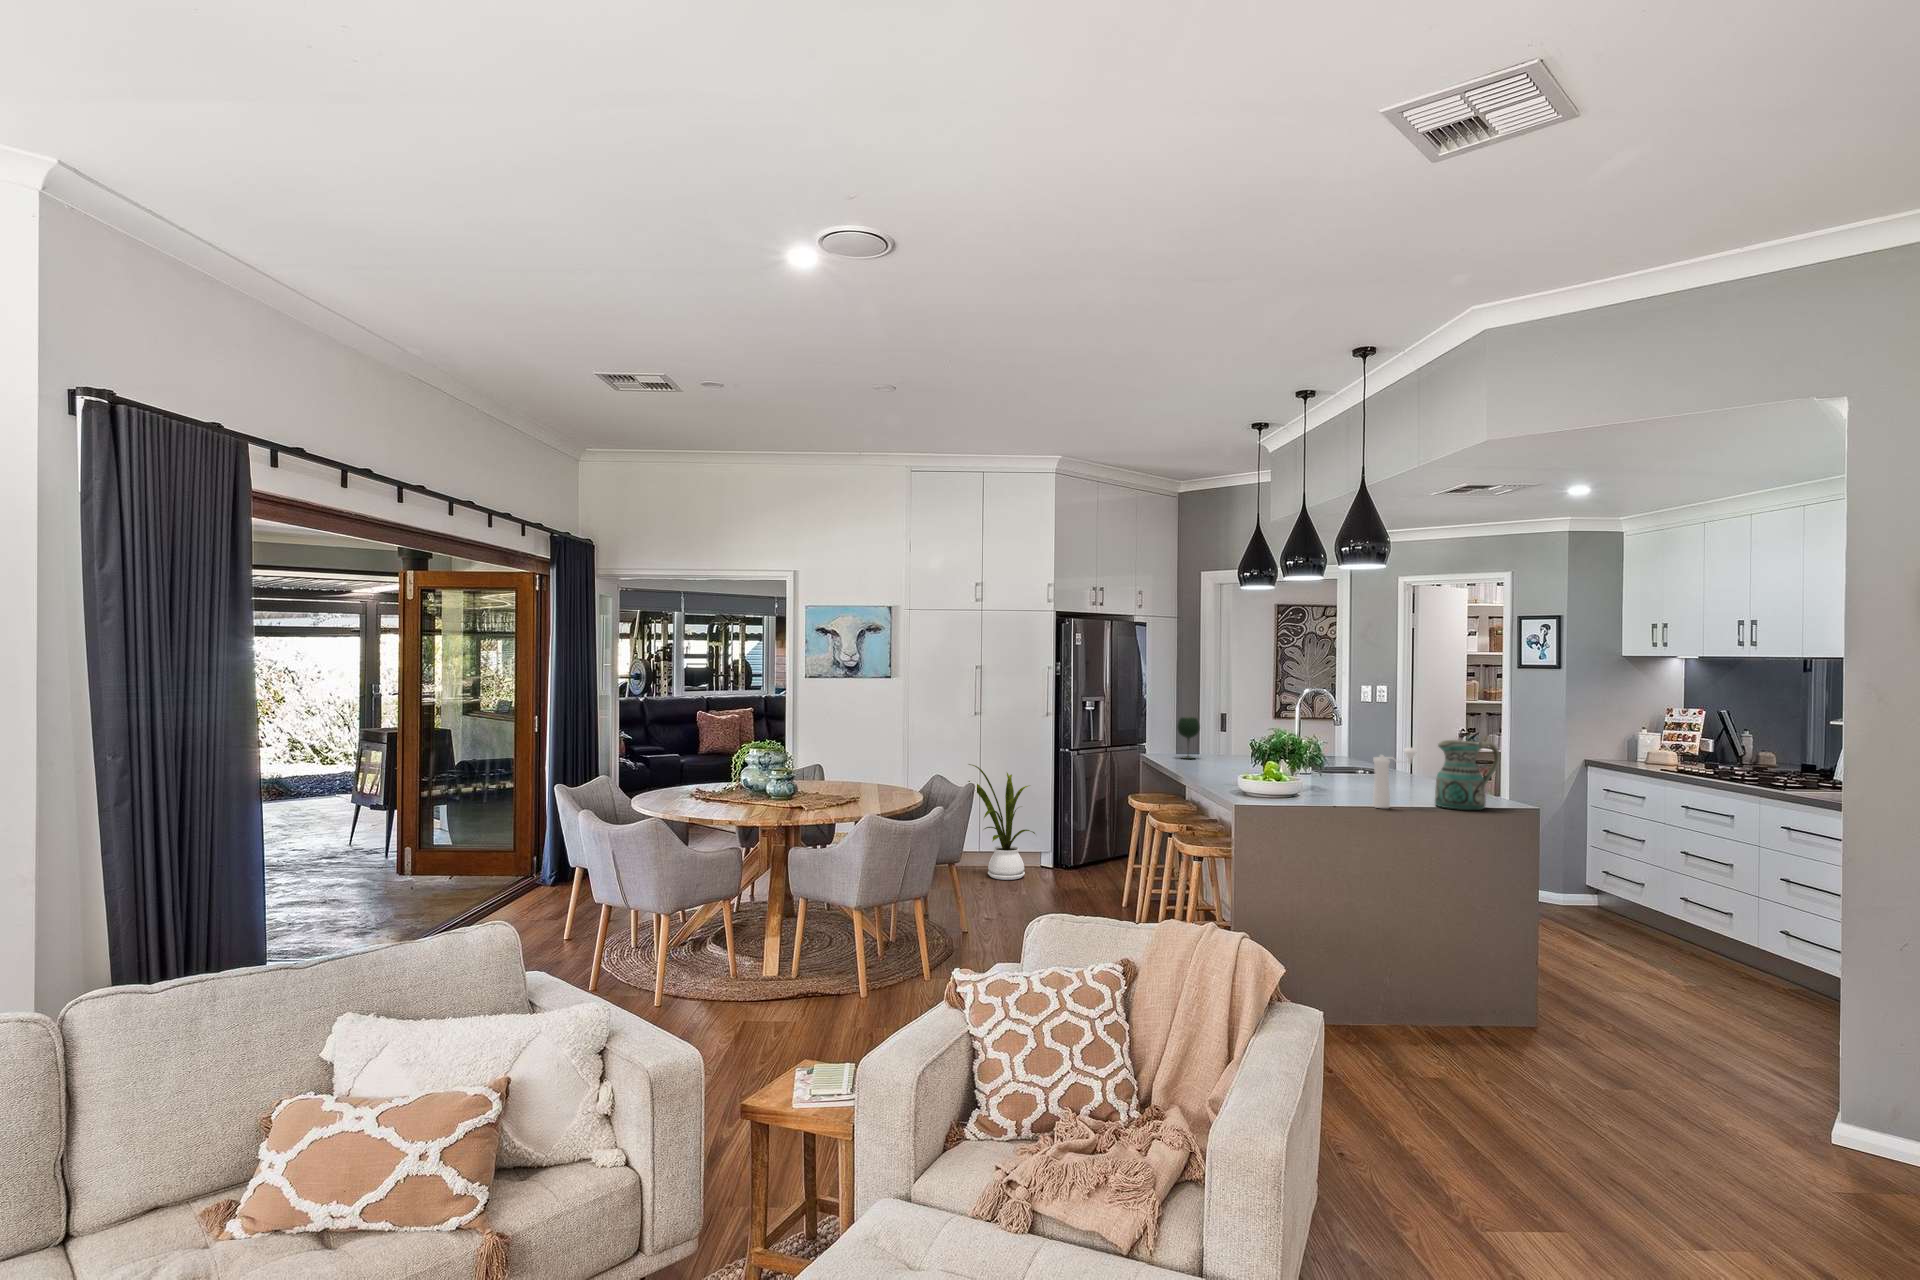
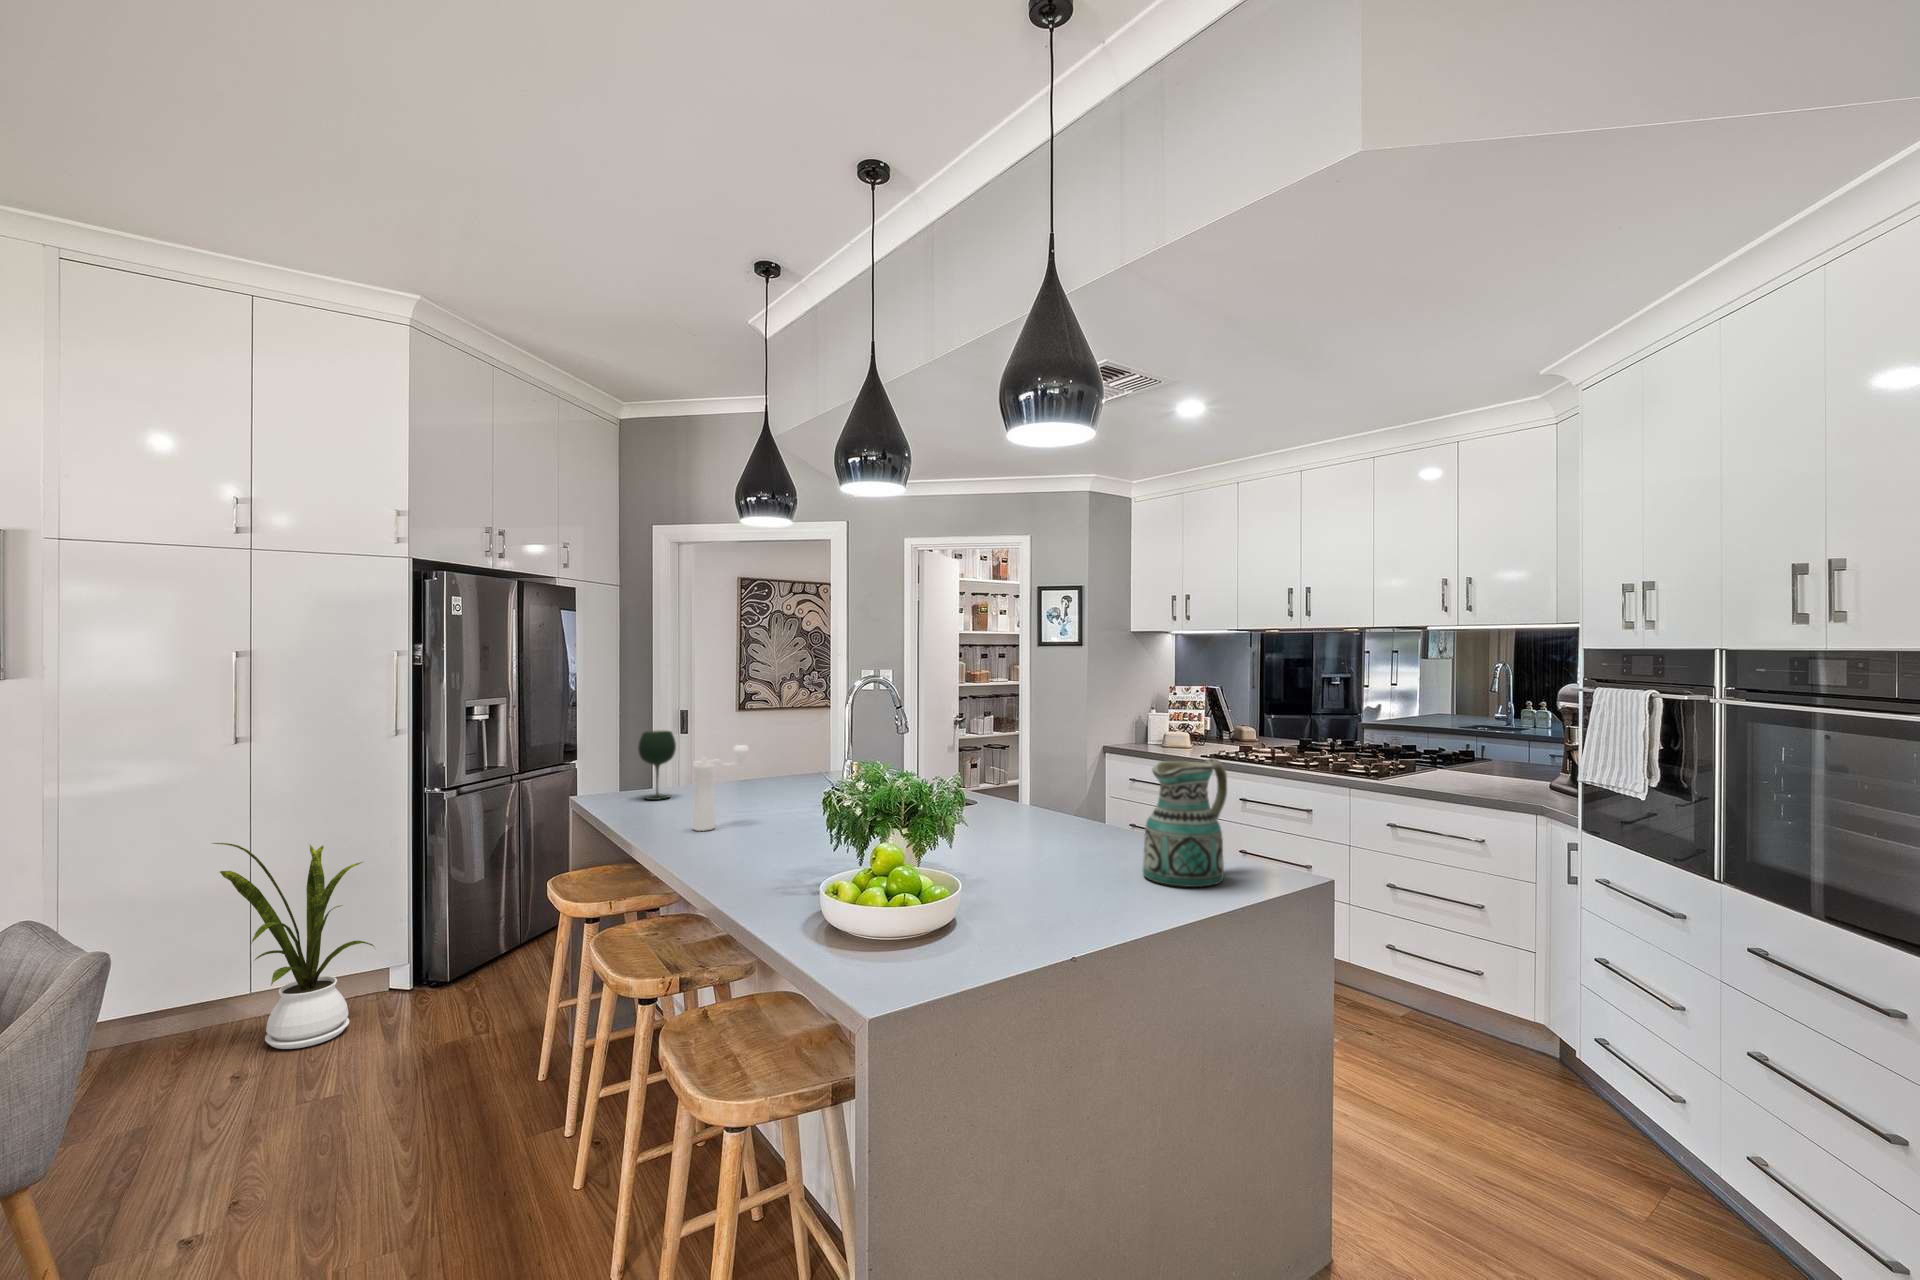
pepper mill: present [1373,748,1416,808] -> present [693,745,749,831]

